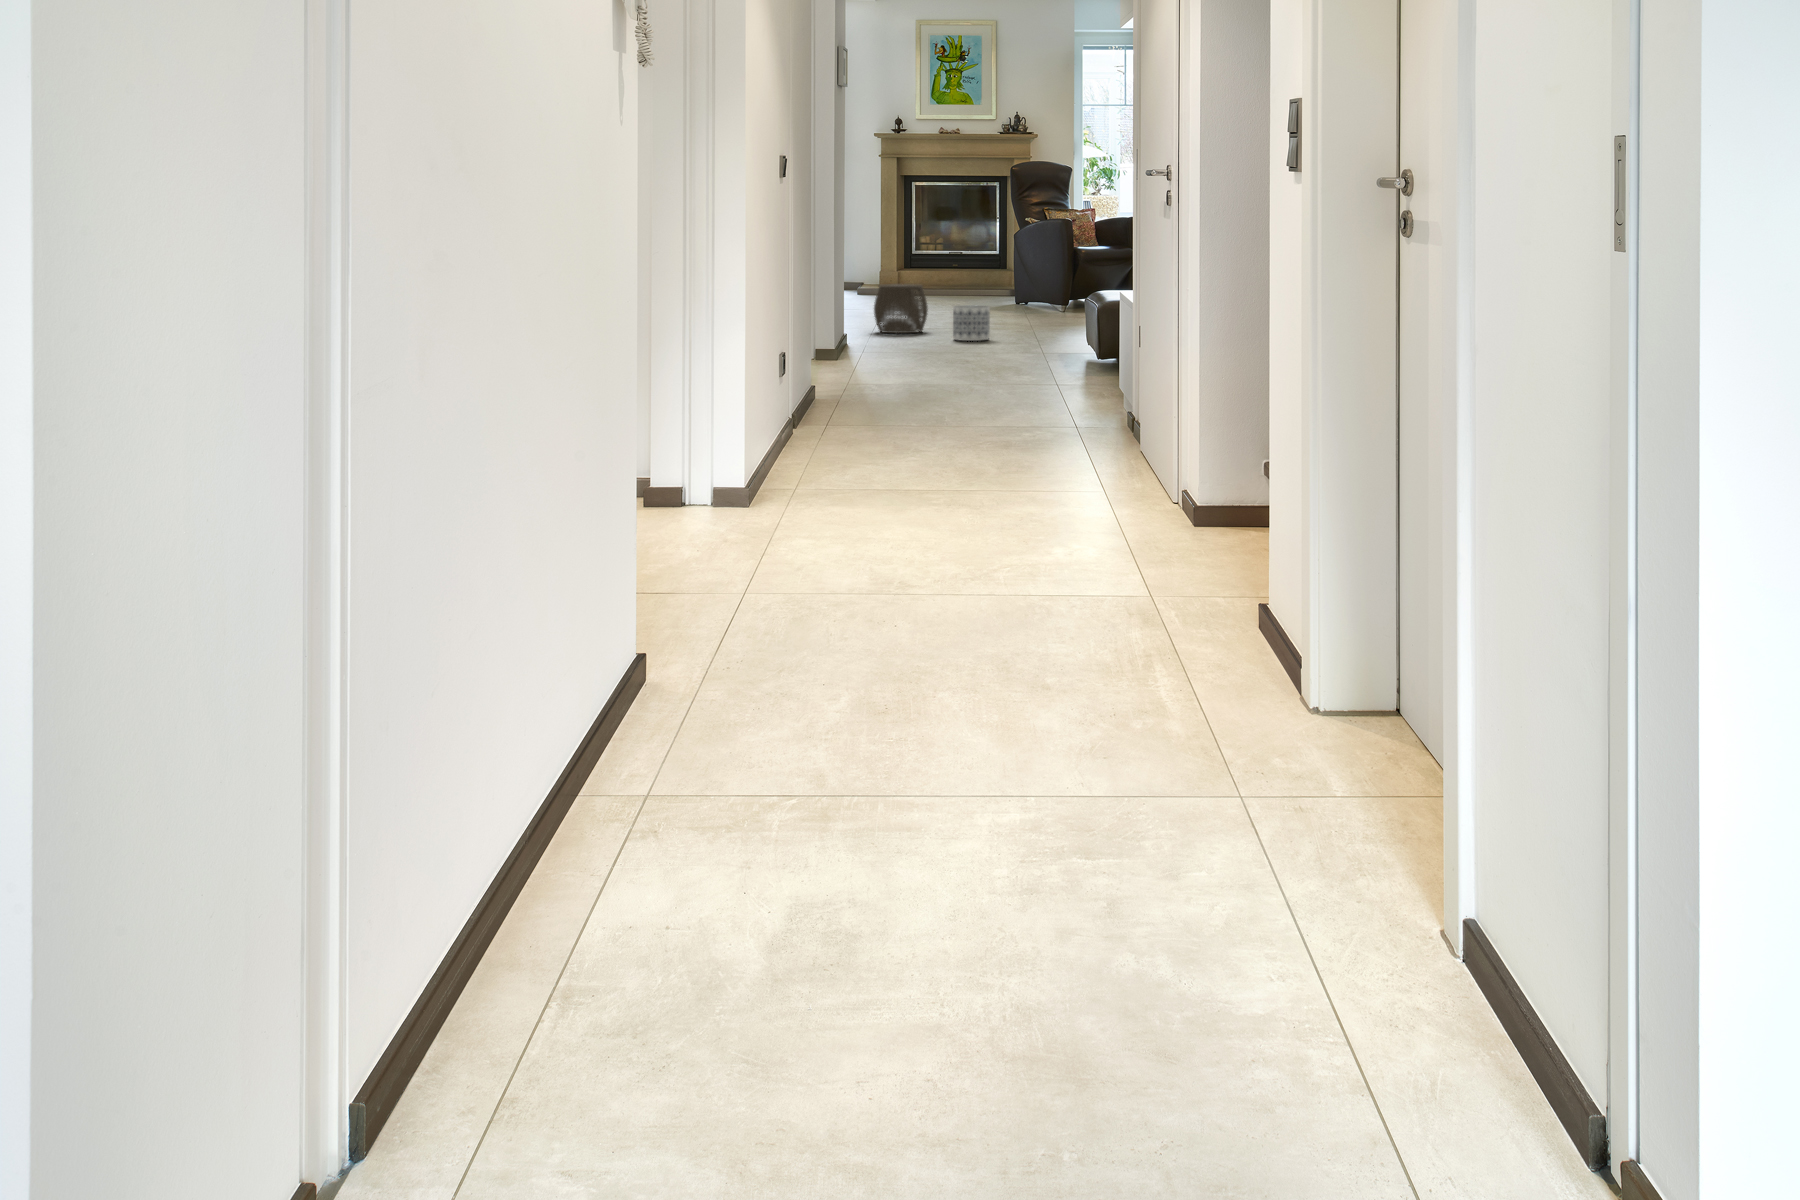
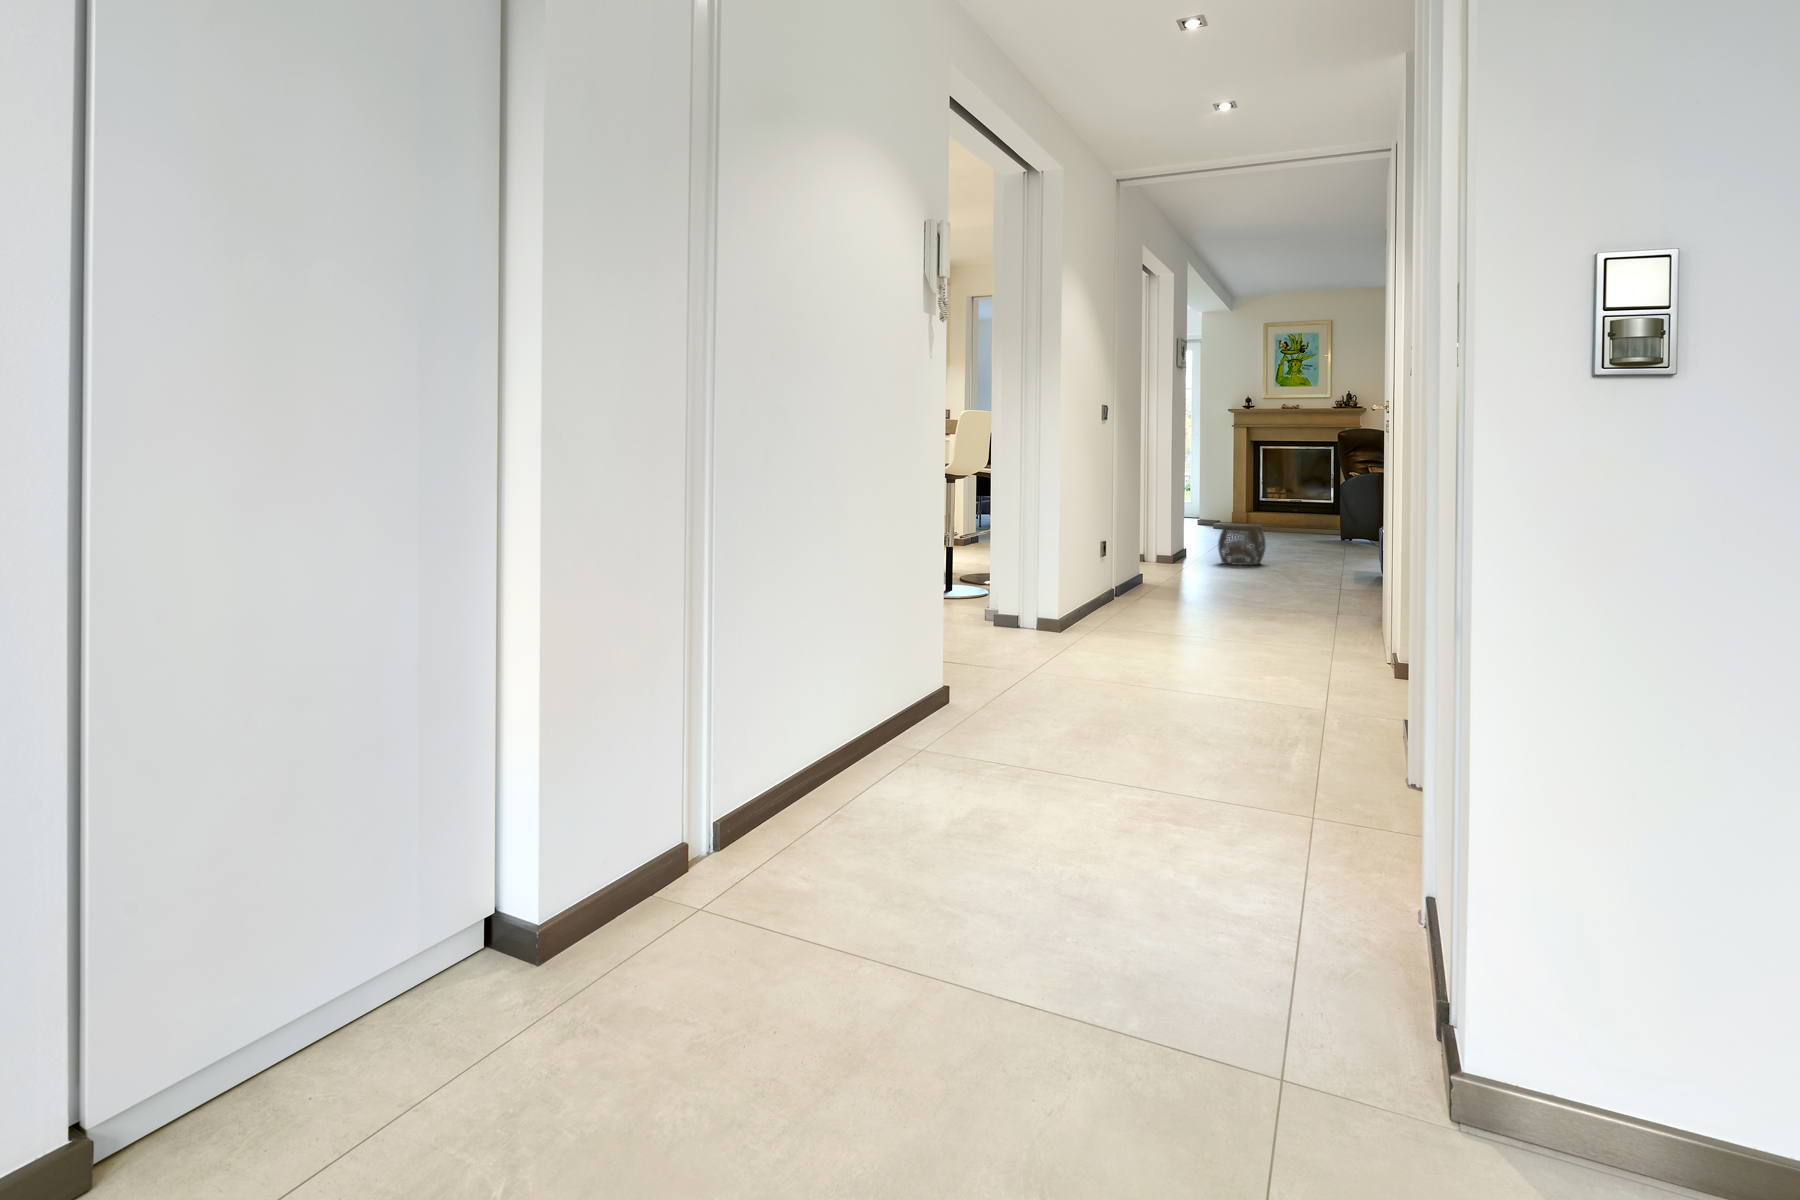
planter: present [953,306,990,341] -> none [1288,544,1323,574]

